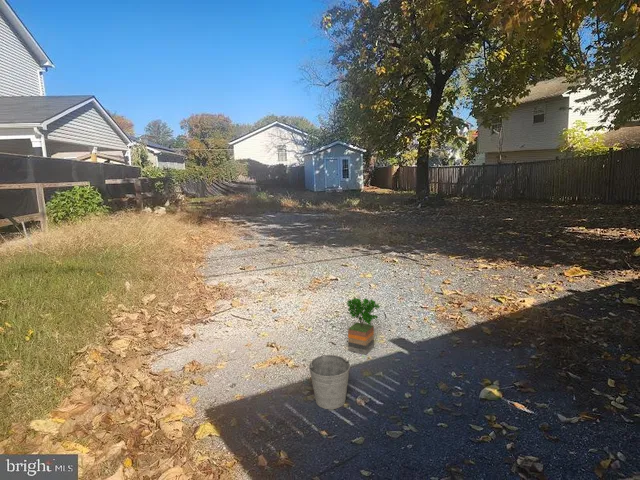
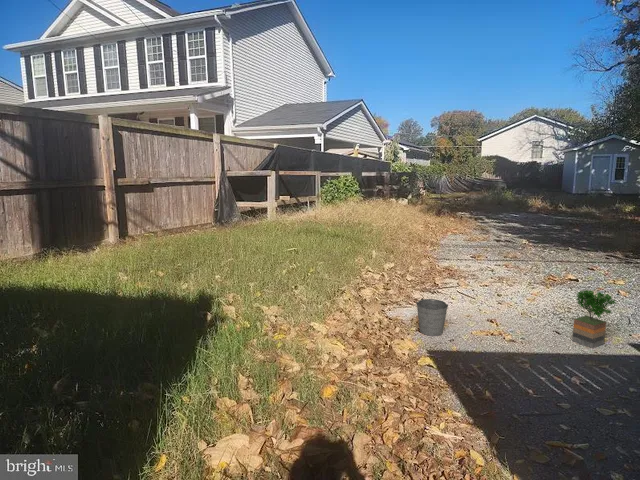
bucket: present [309,355,350,409] -> present [416,299,448,336]

